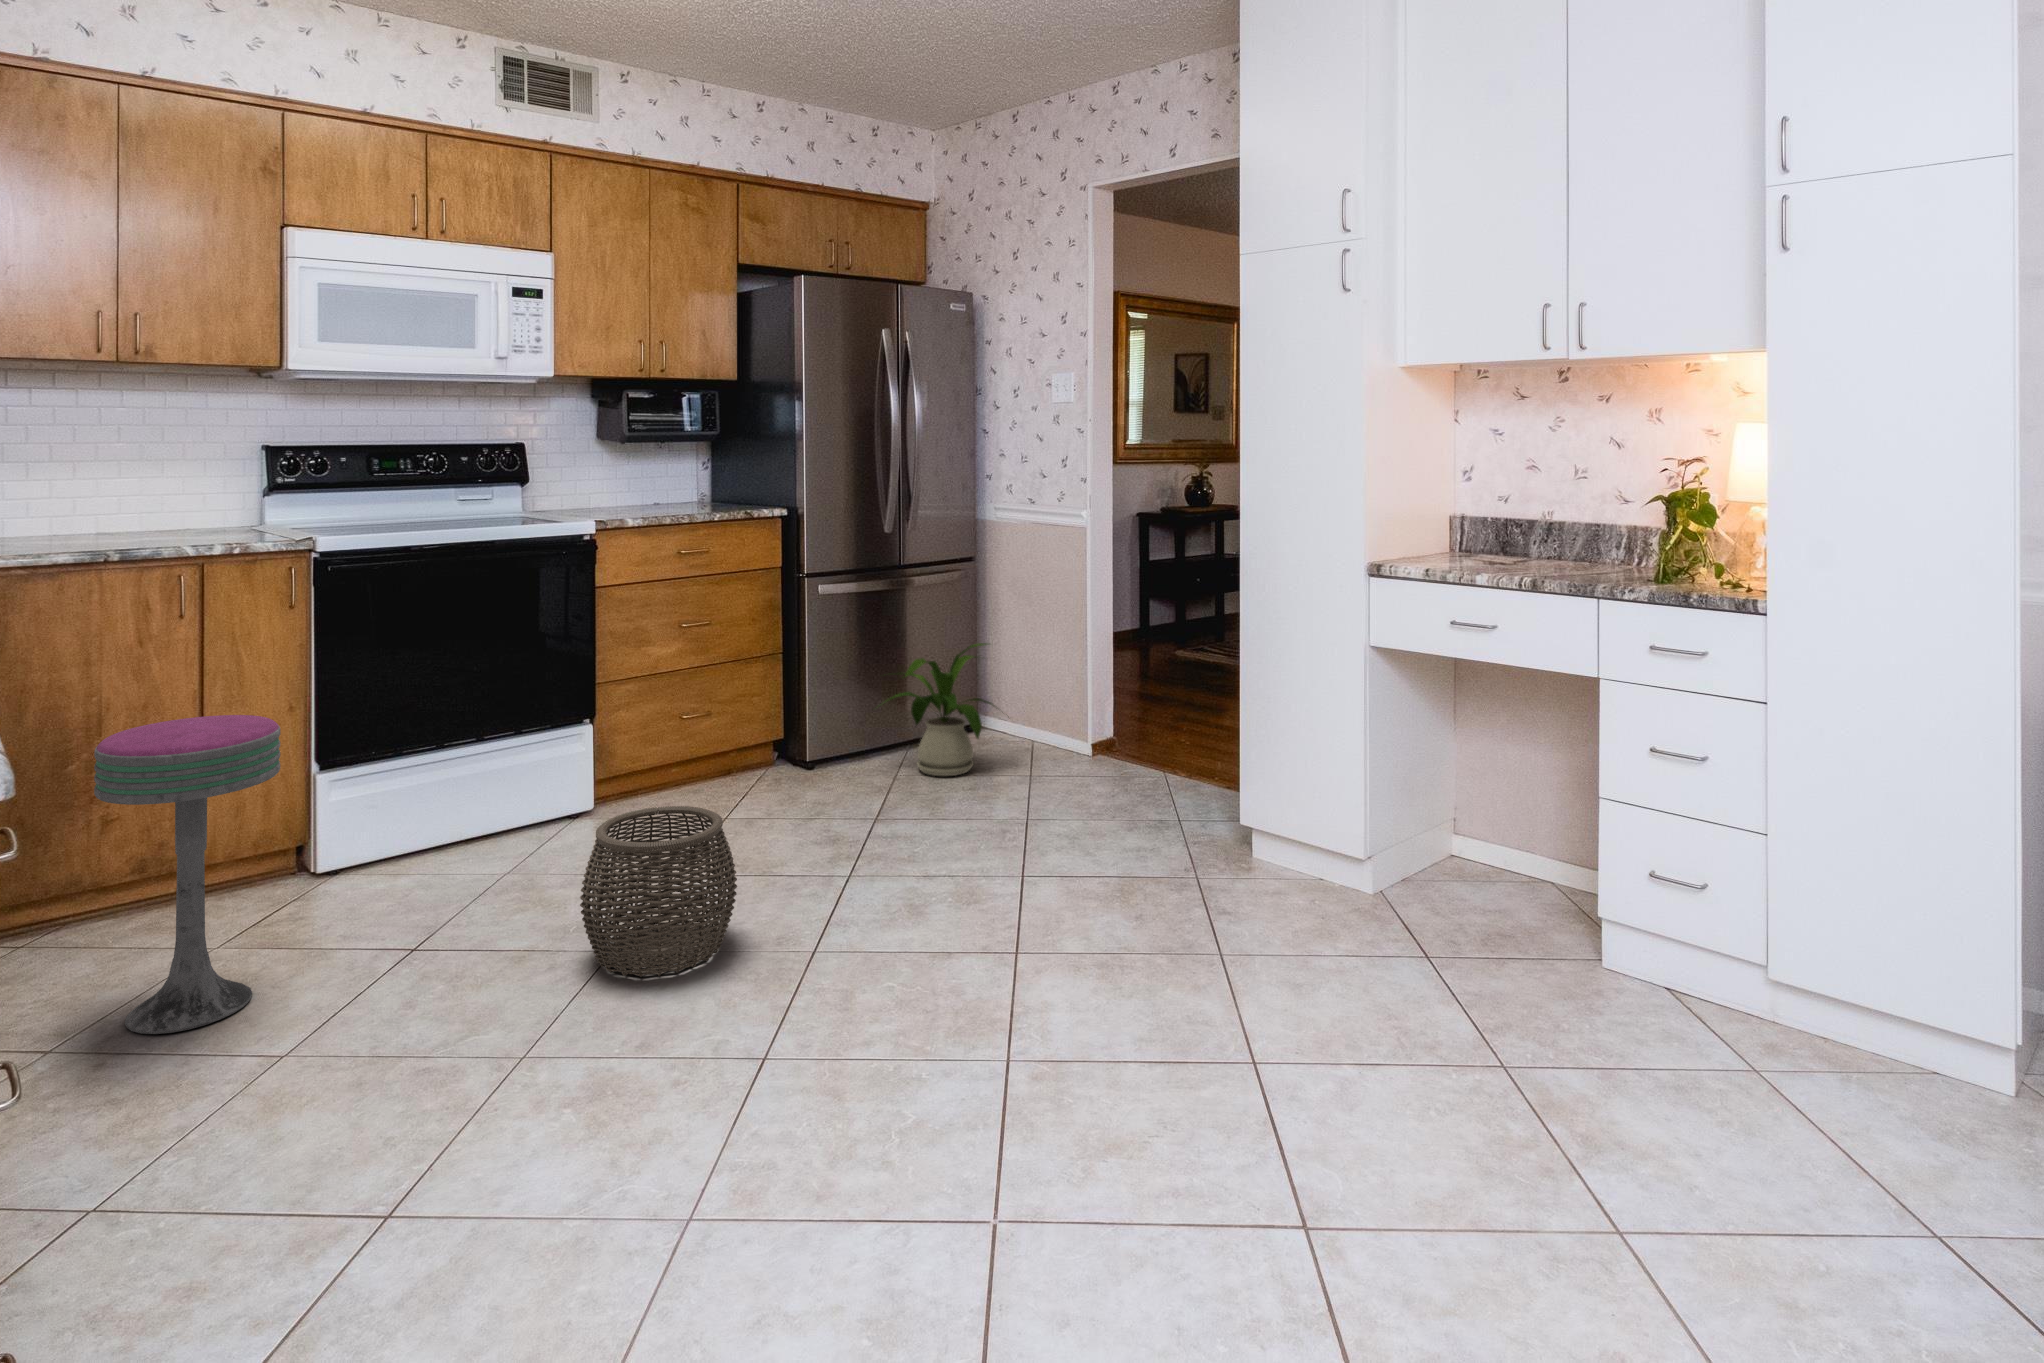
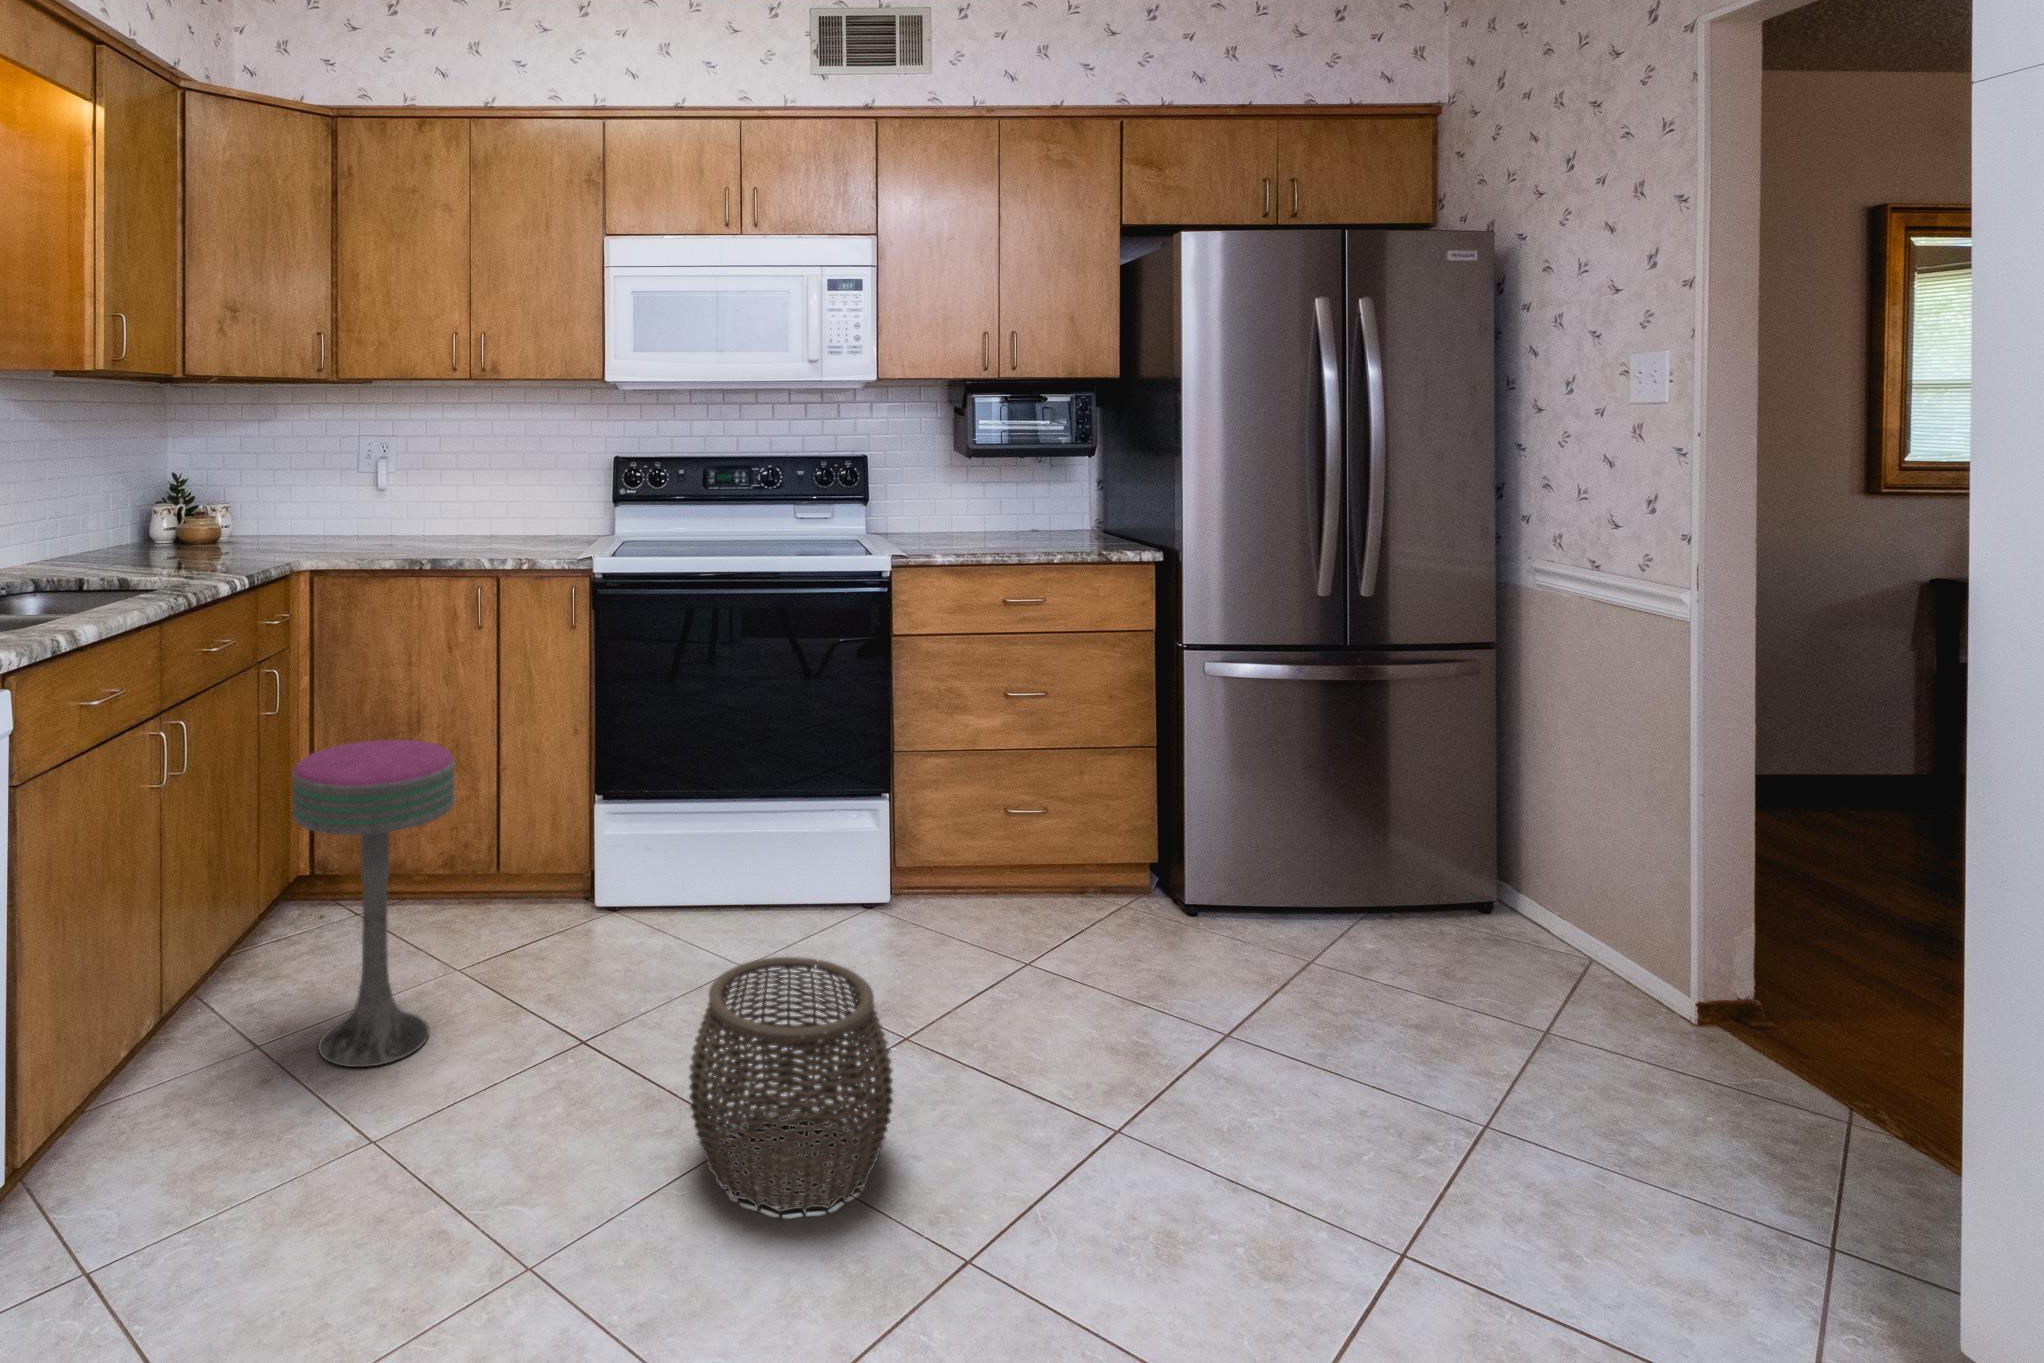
house plant: present [878,643,993,776] -> none [1281,790,1522,993]

